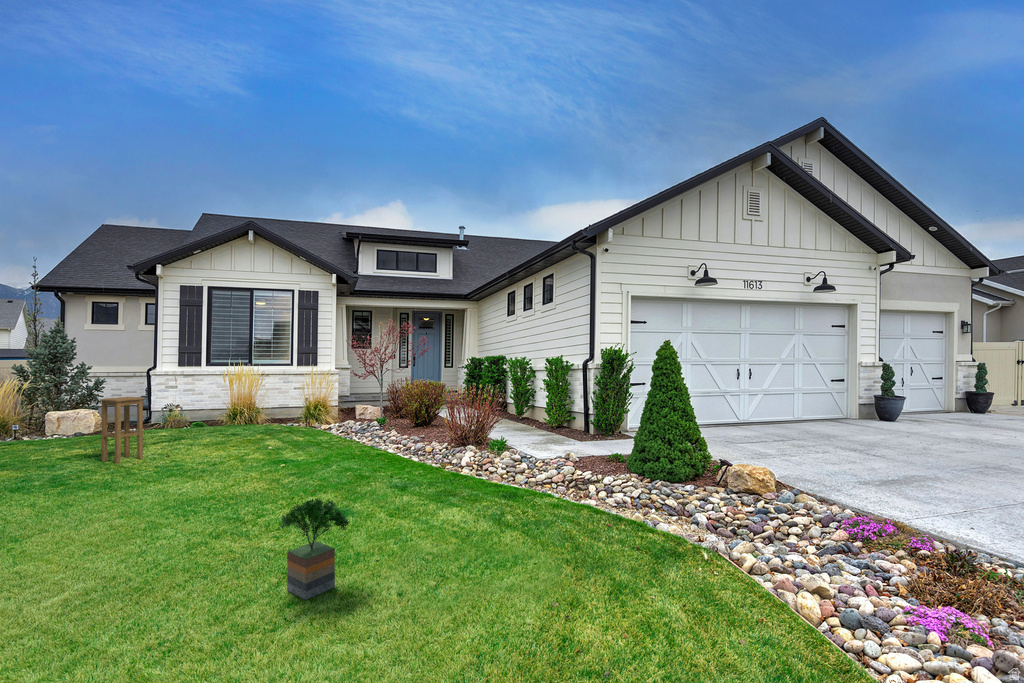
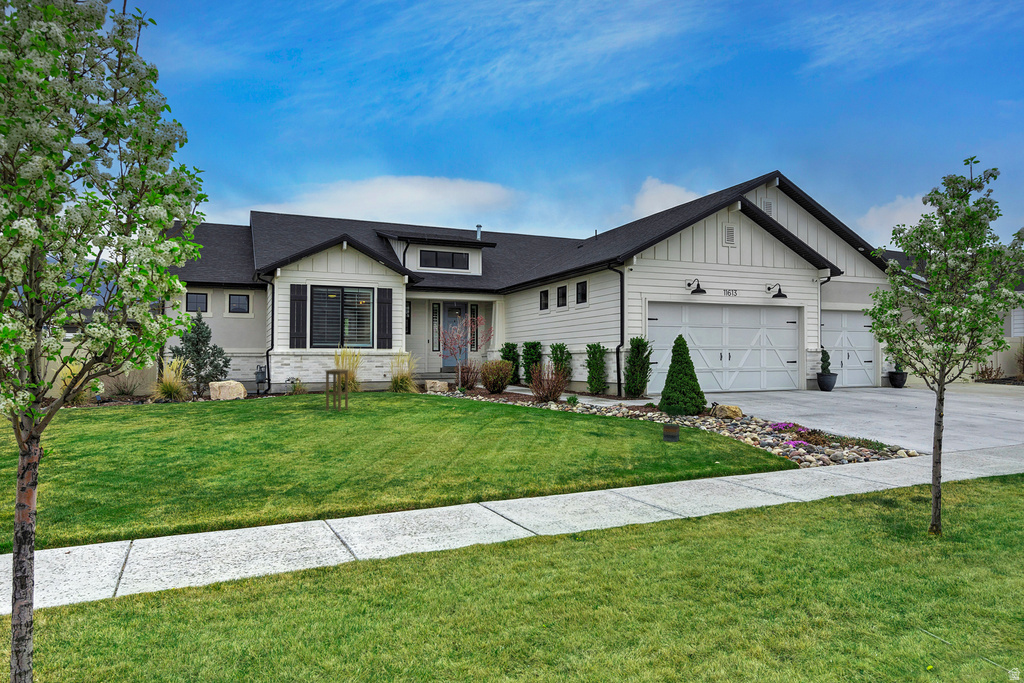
potted tree: present [280,499,349,600] -> present [660,406,685,442]

